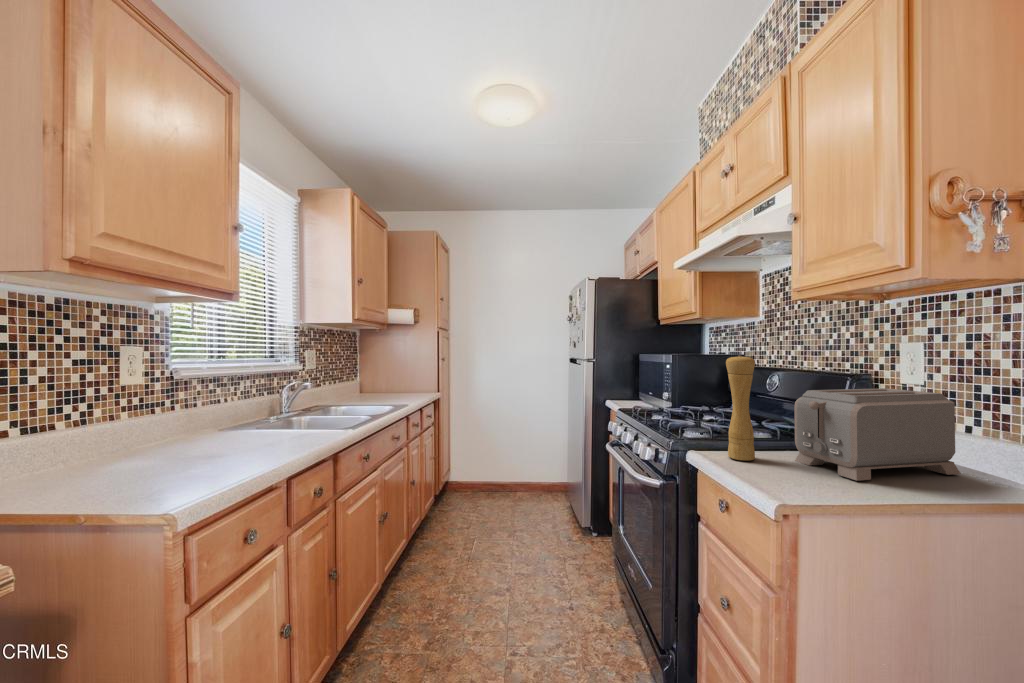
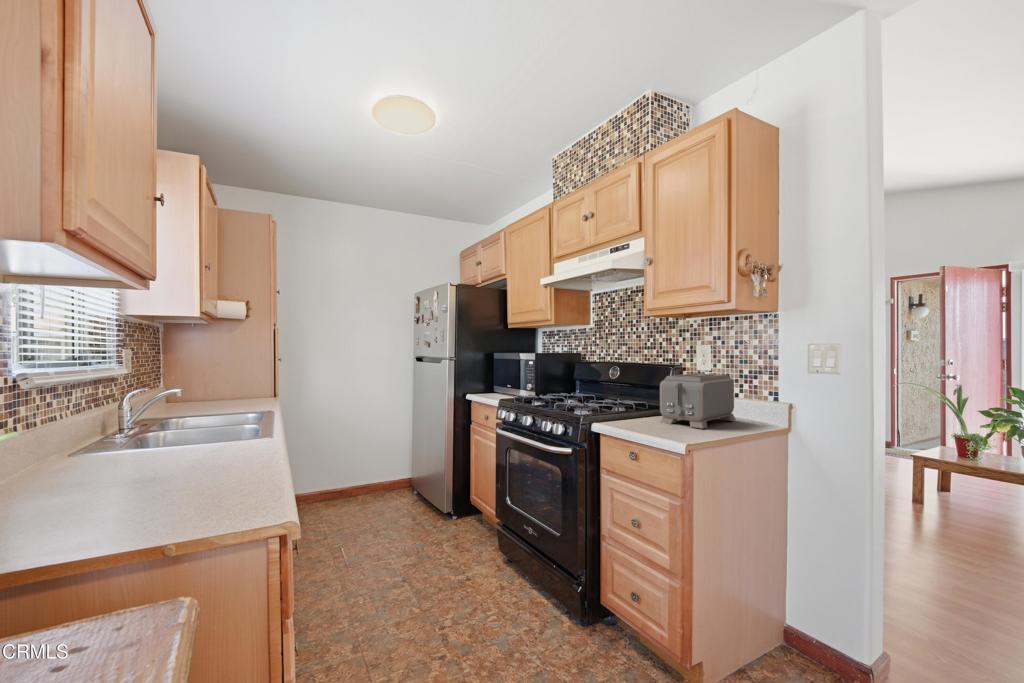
pepper mill: present [726,355,755,461] -> none [624,353,642,425]

